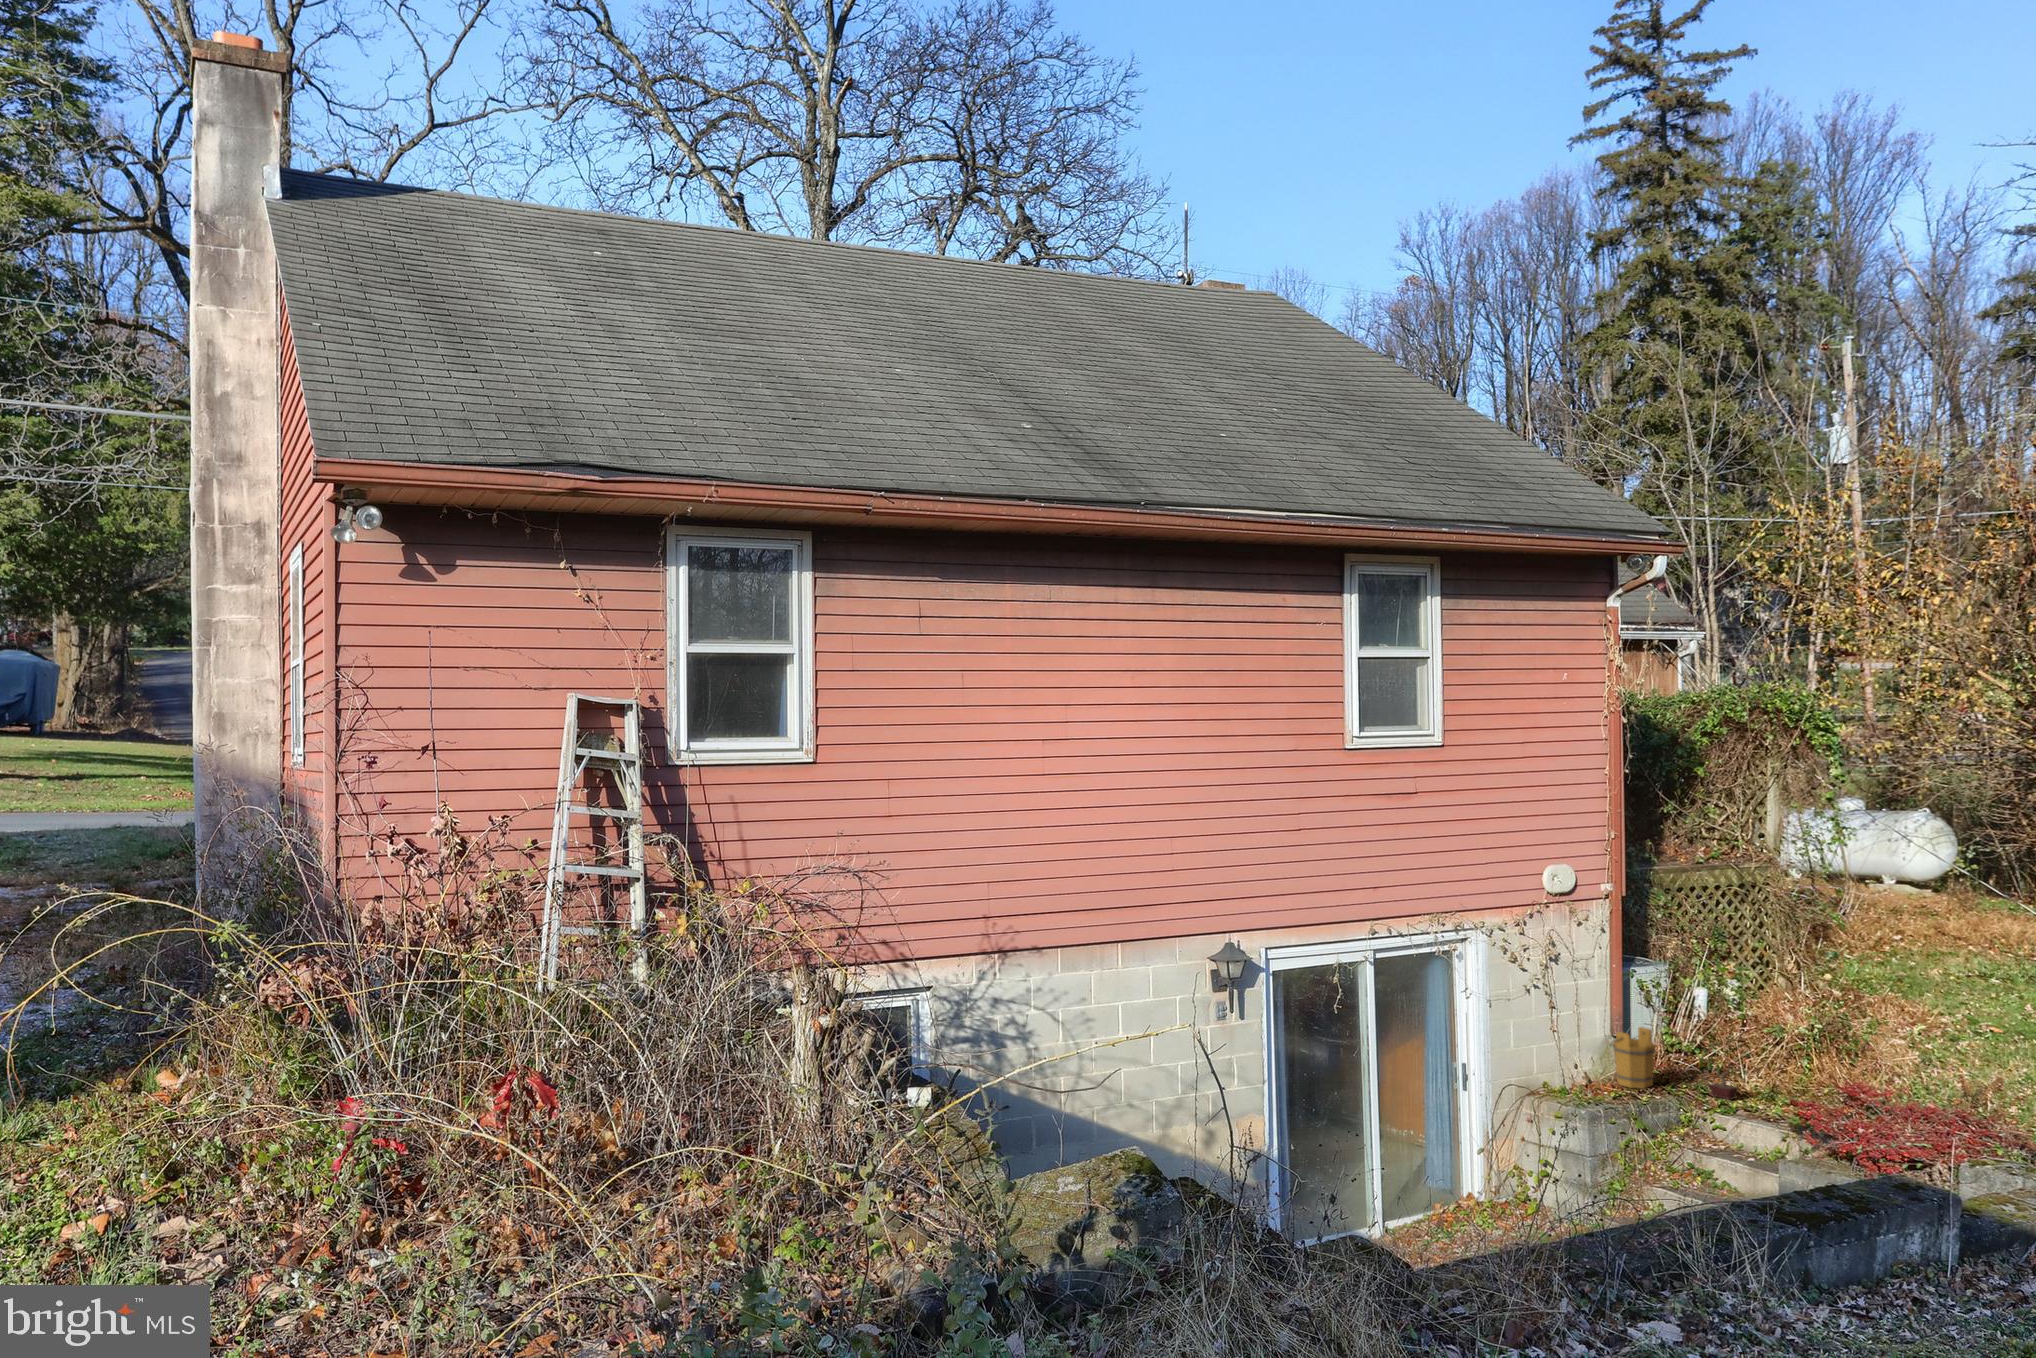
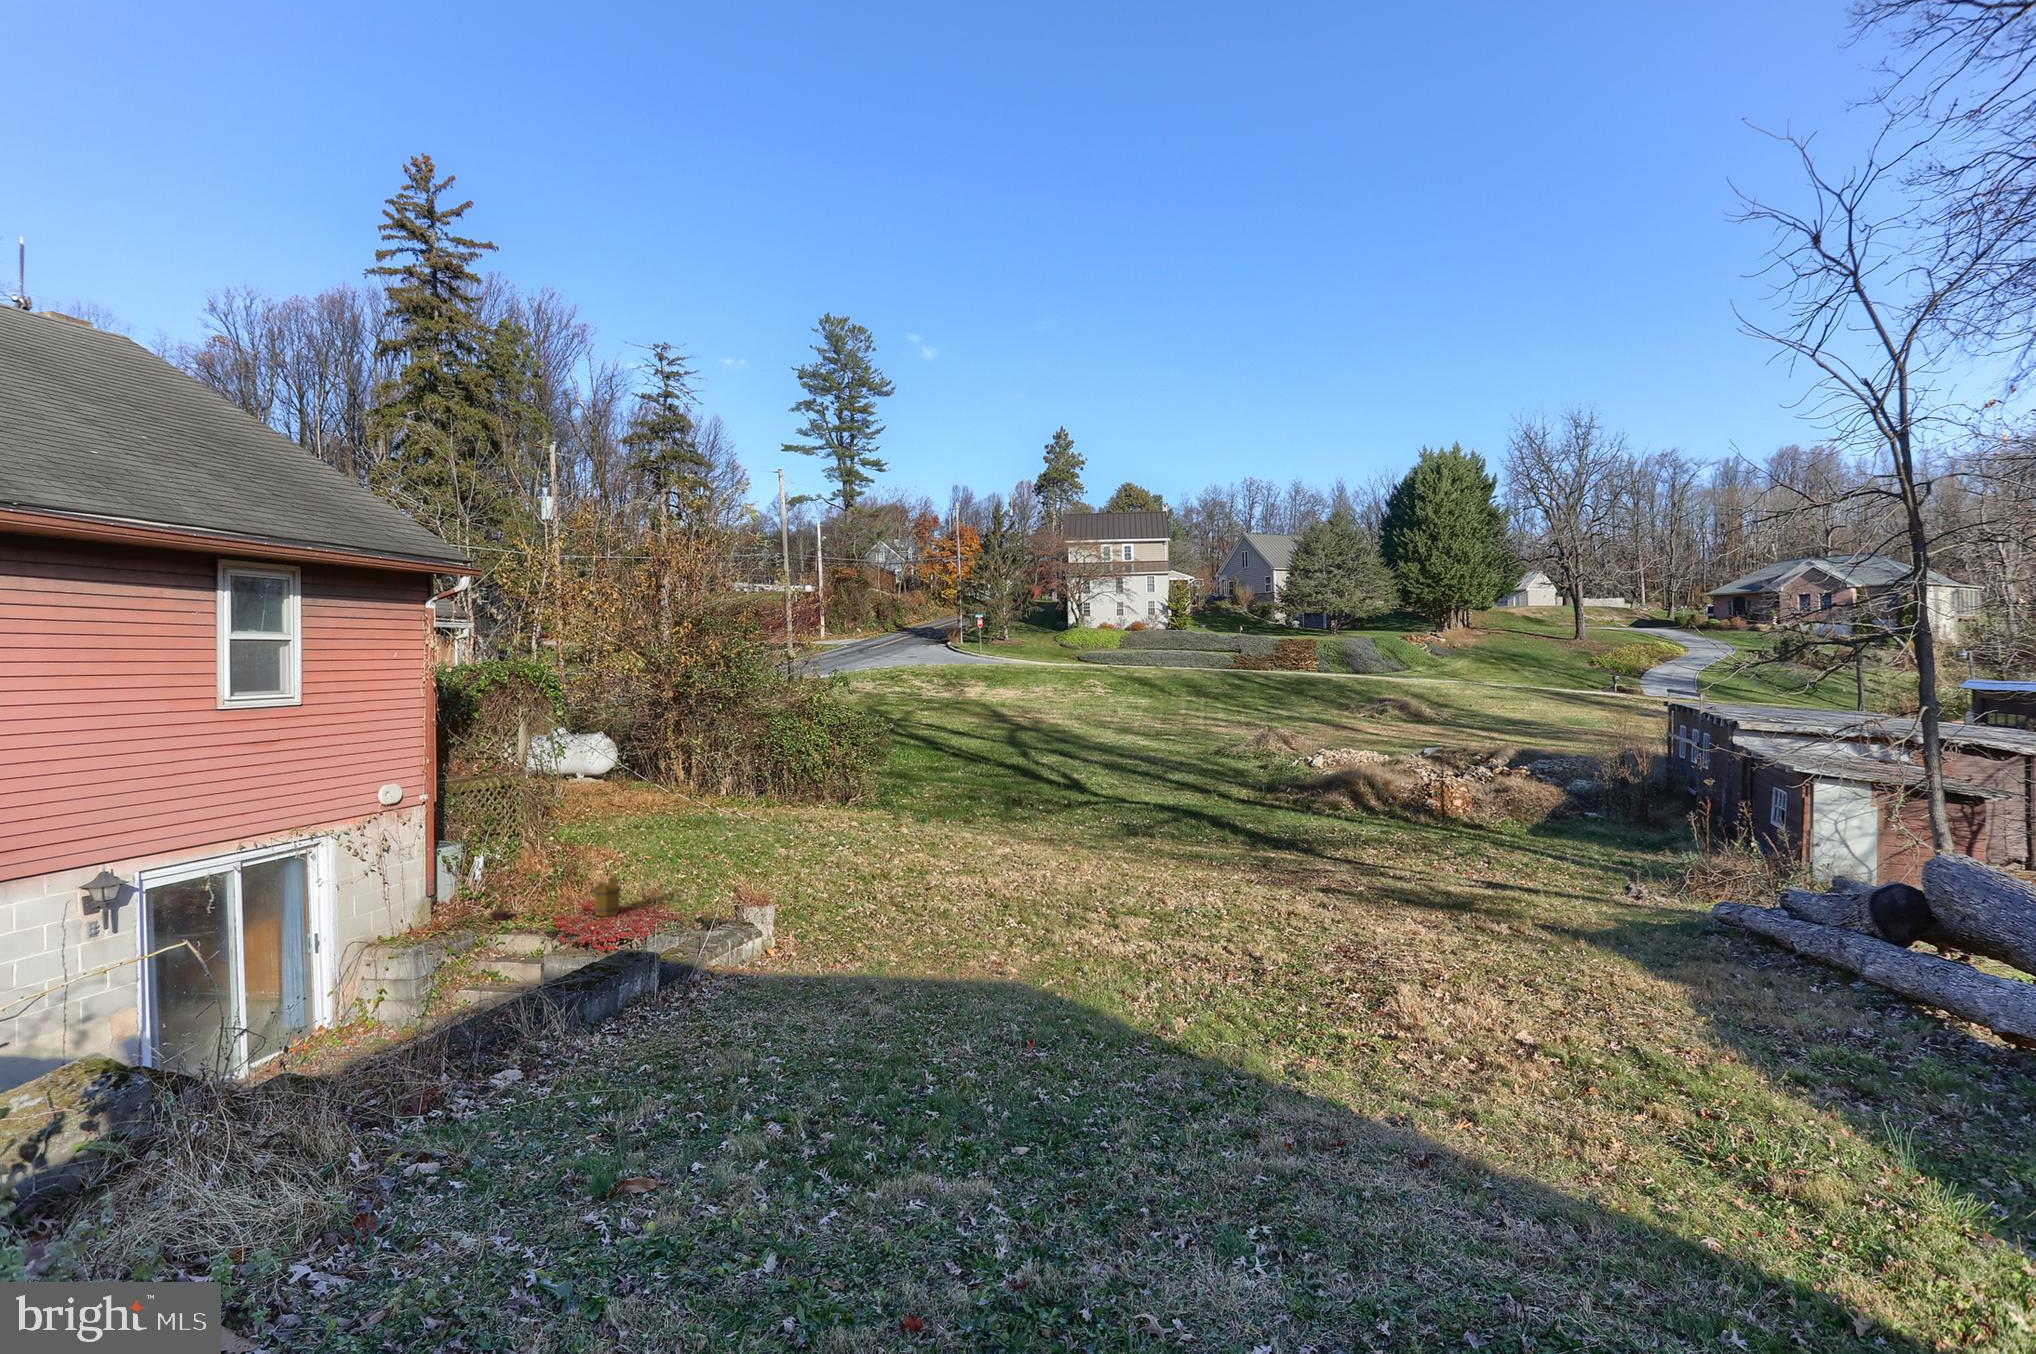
bucket: present [1612,1027,1655,1088] -> present [592,877,621,916]

